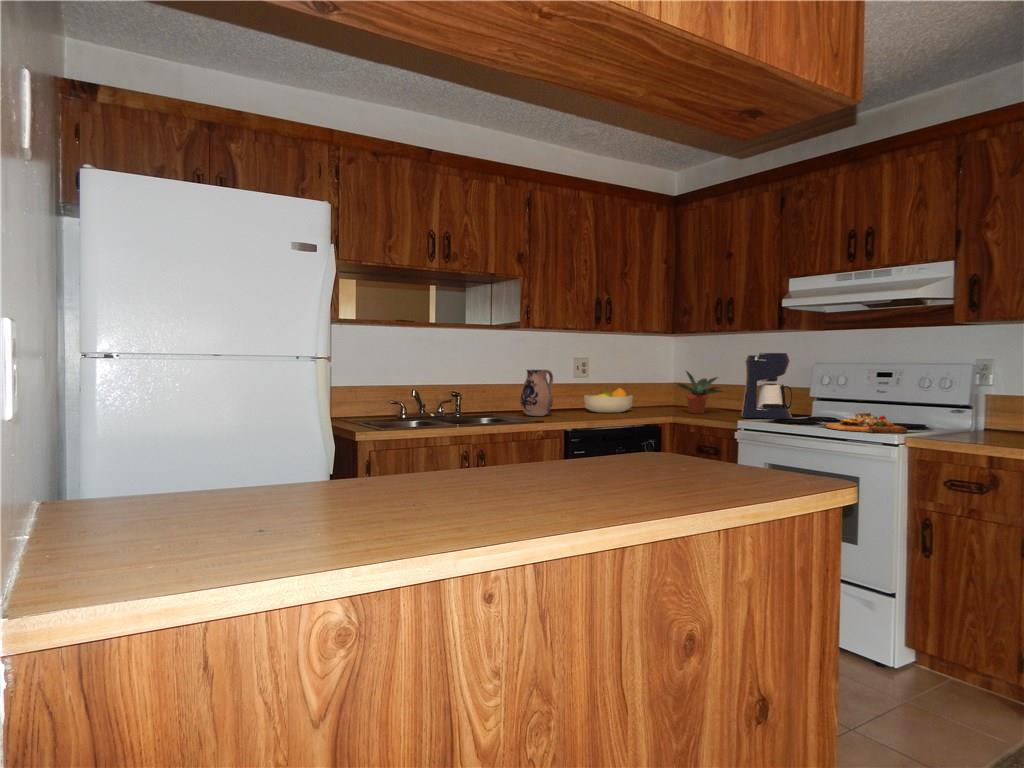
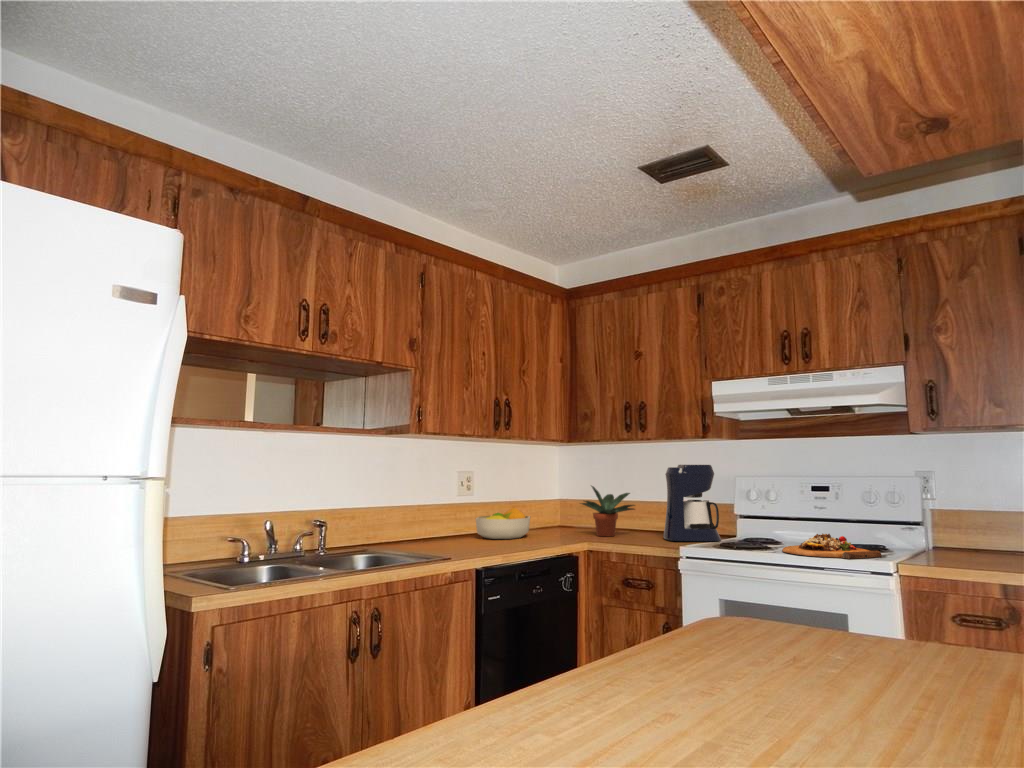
ceramic pitcher: present [520,370,553,416] -> none [404,487,446,548]

